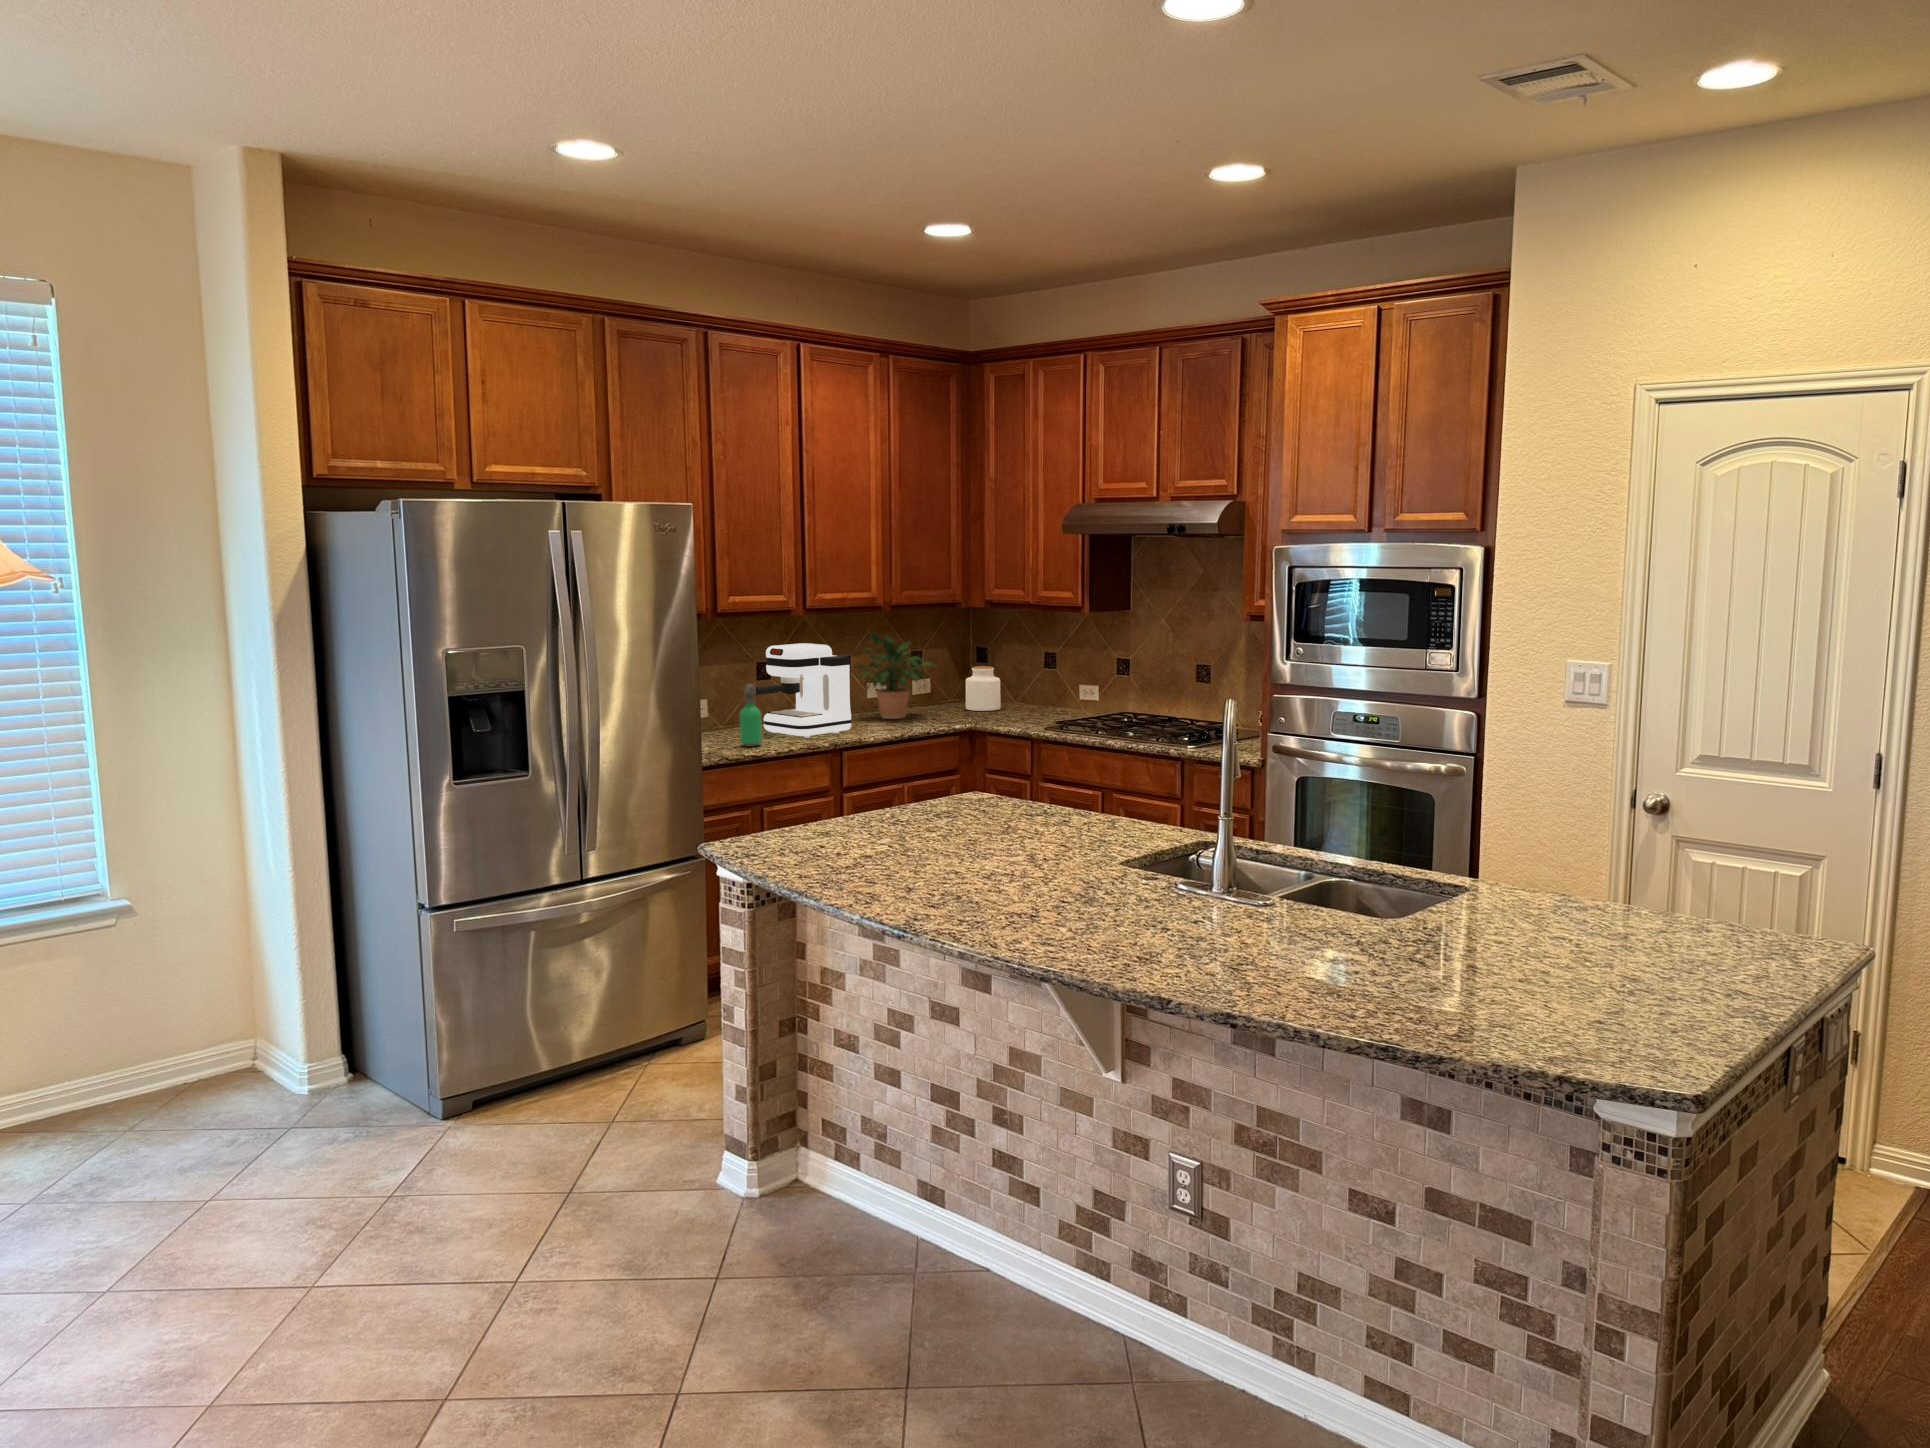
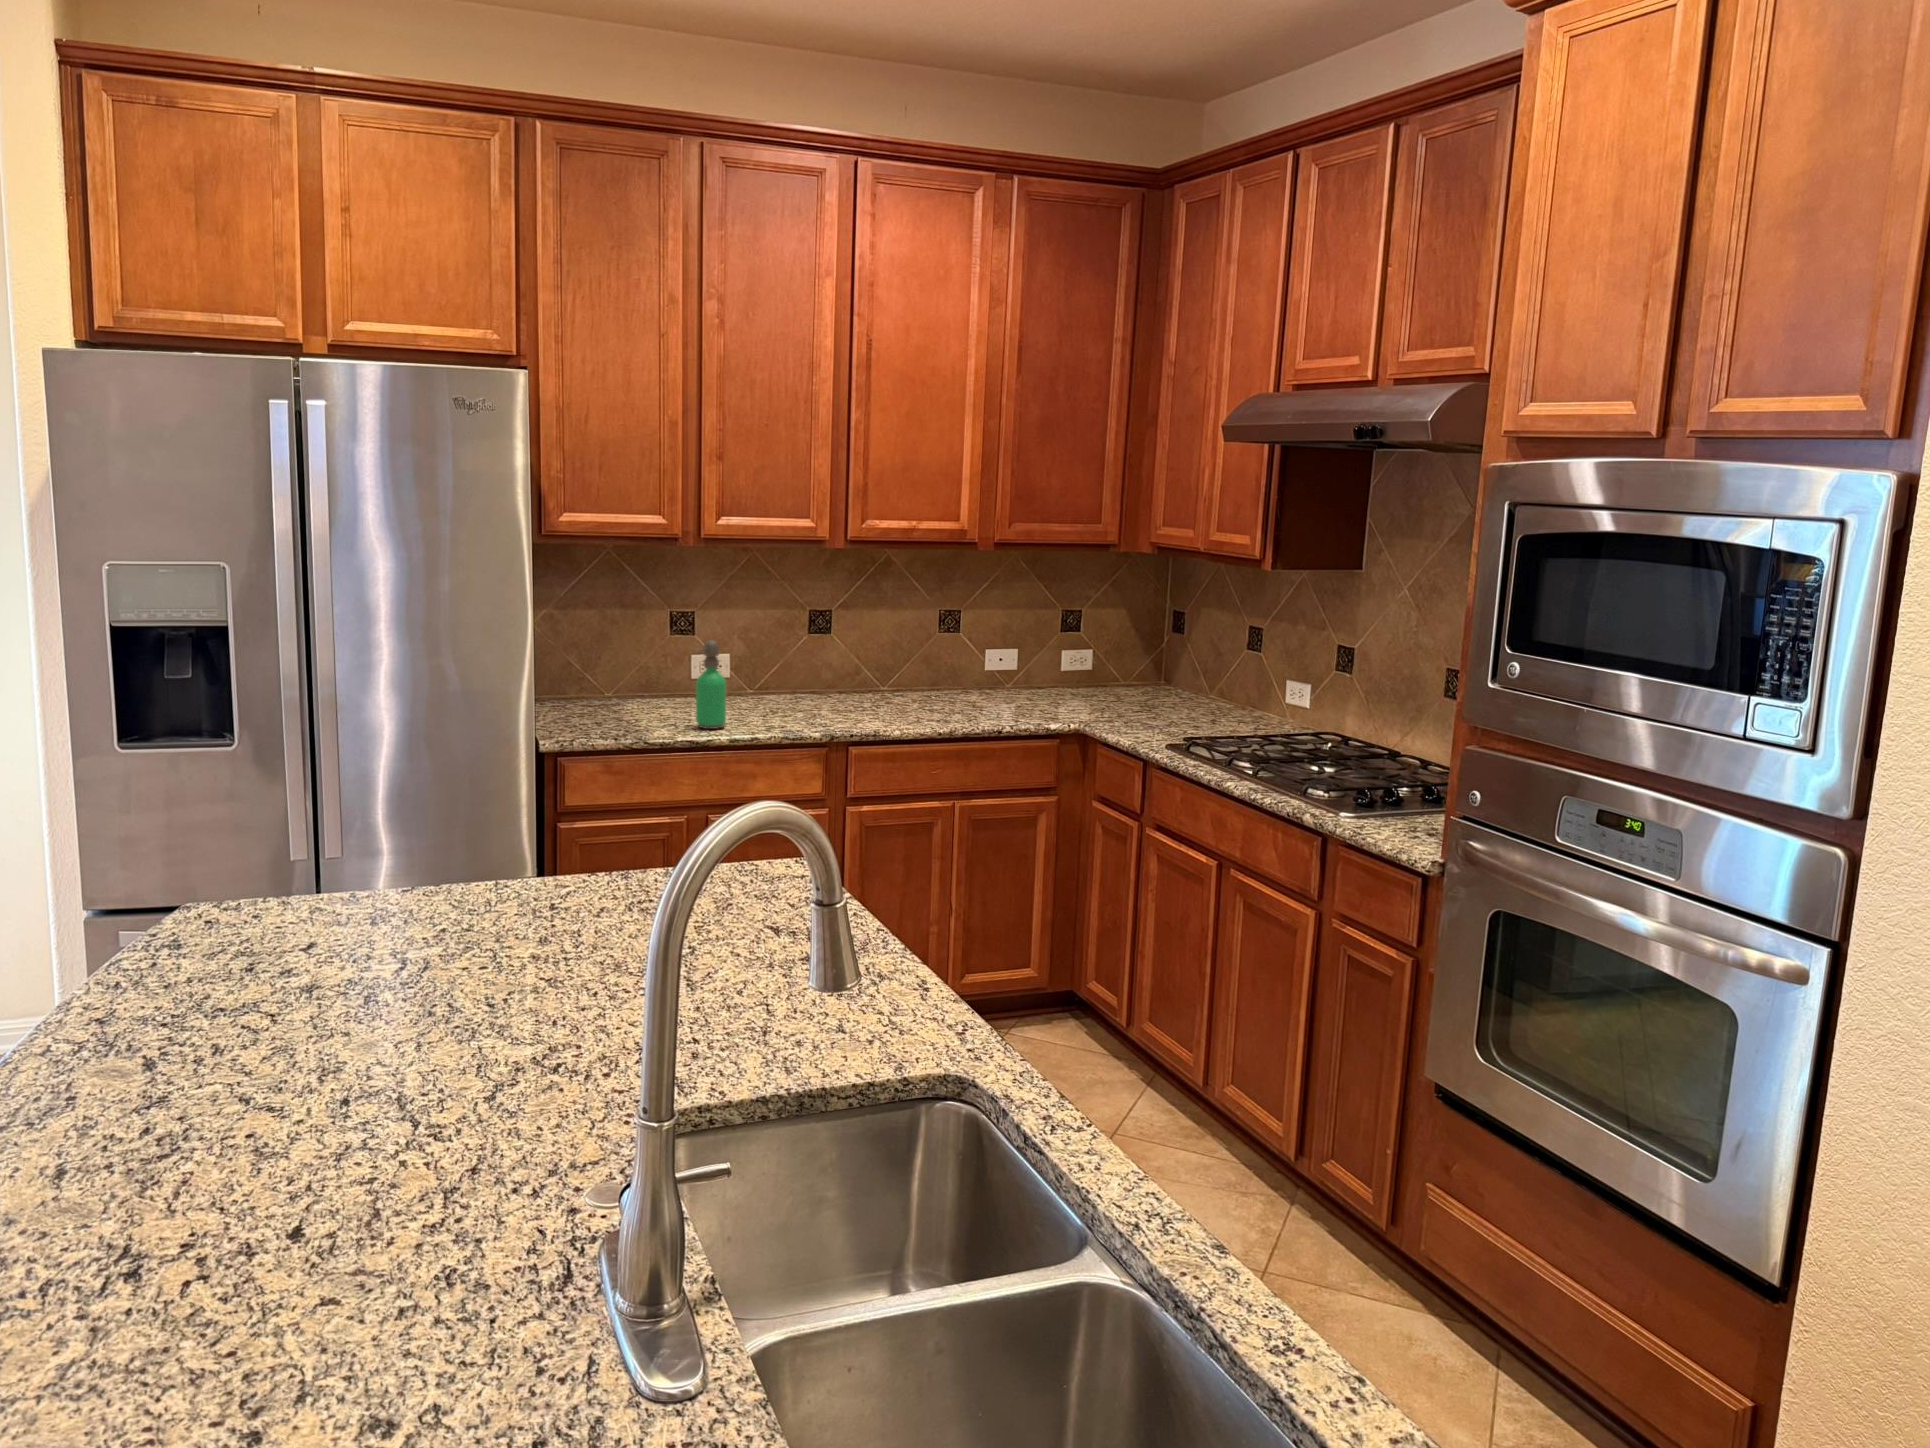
potted plant: present [856,633,937,719] -> none [928,577,1052,705]
coffee maker: present [755,643,851,738] -> none [743,587,882,723]
jar: present [966,666,1001,711] -> none [1113,638,1167,705]

